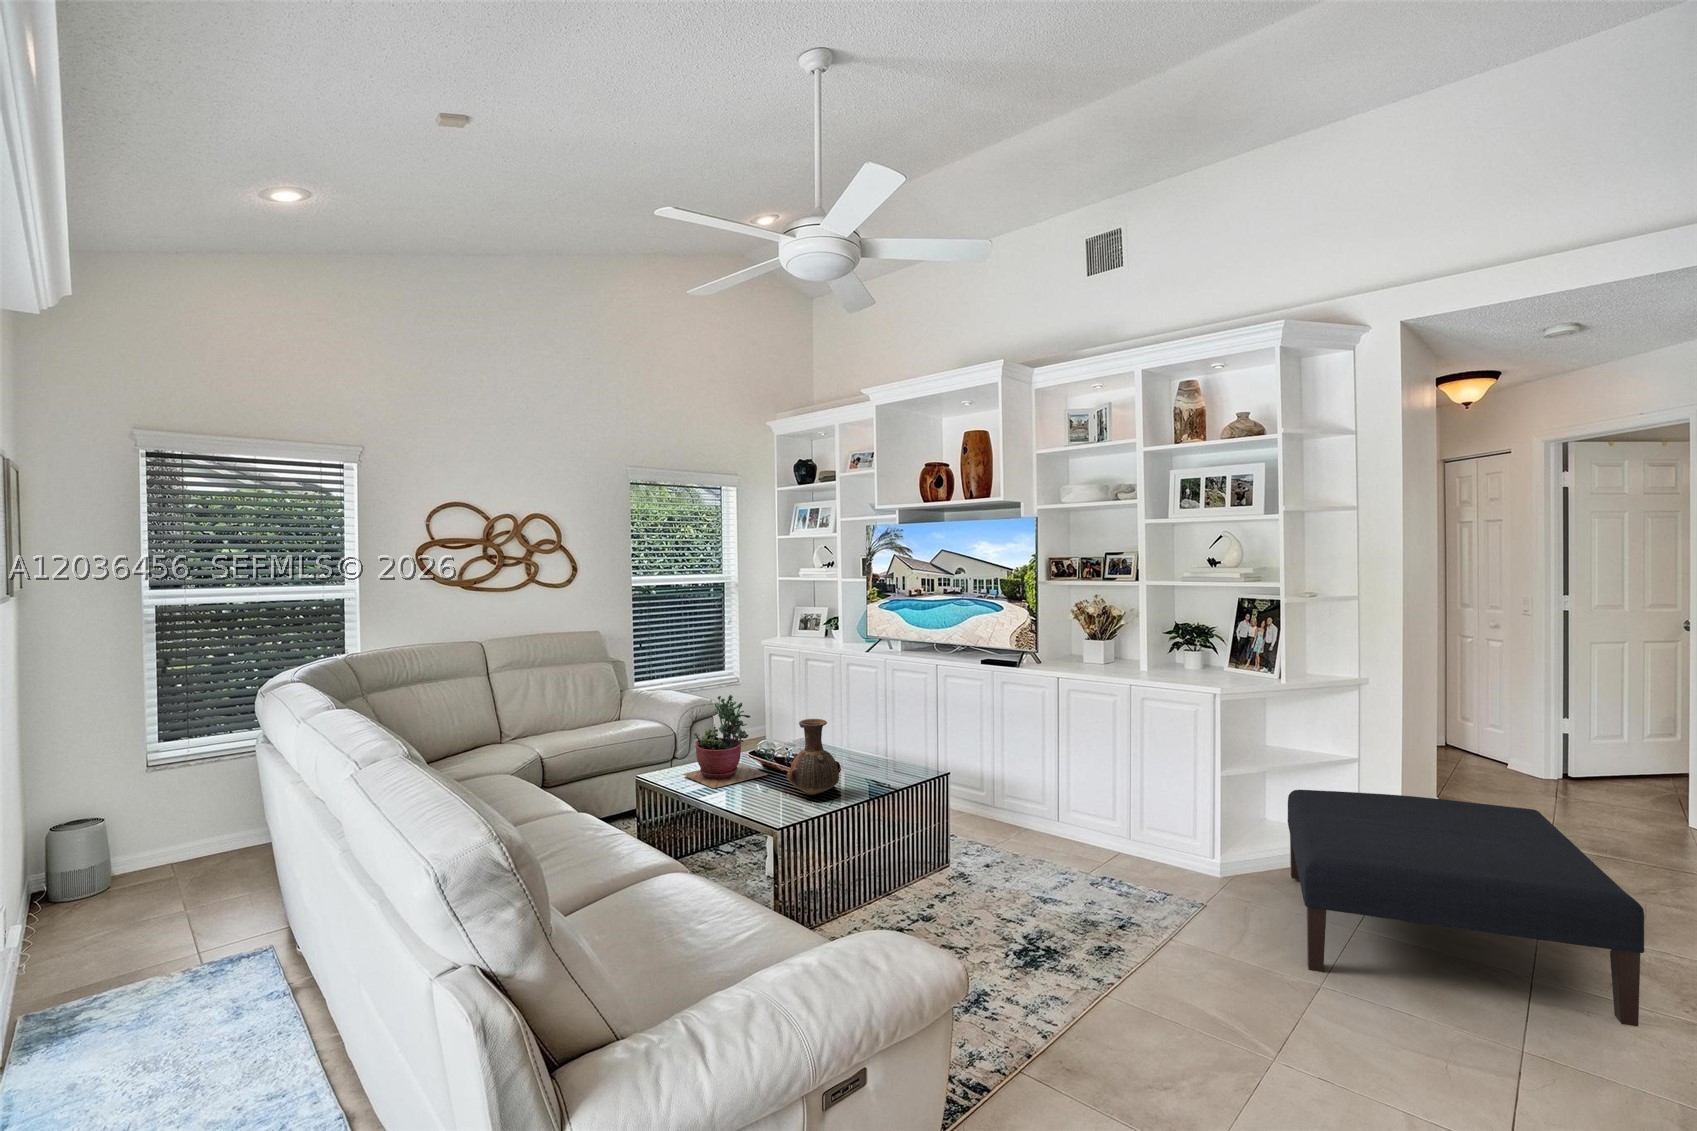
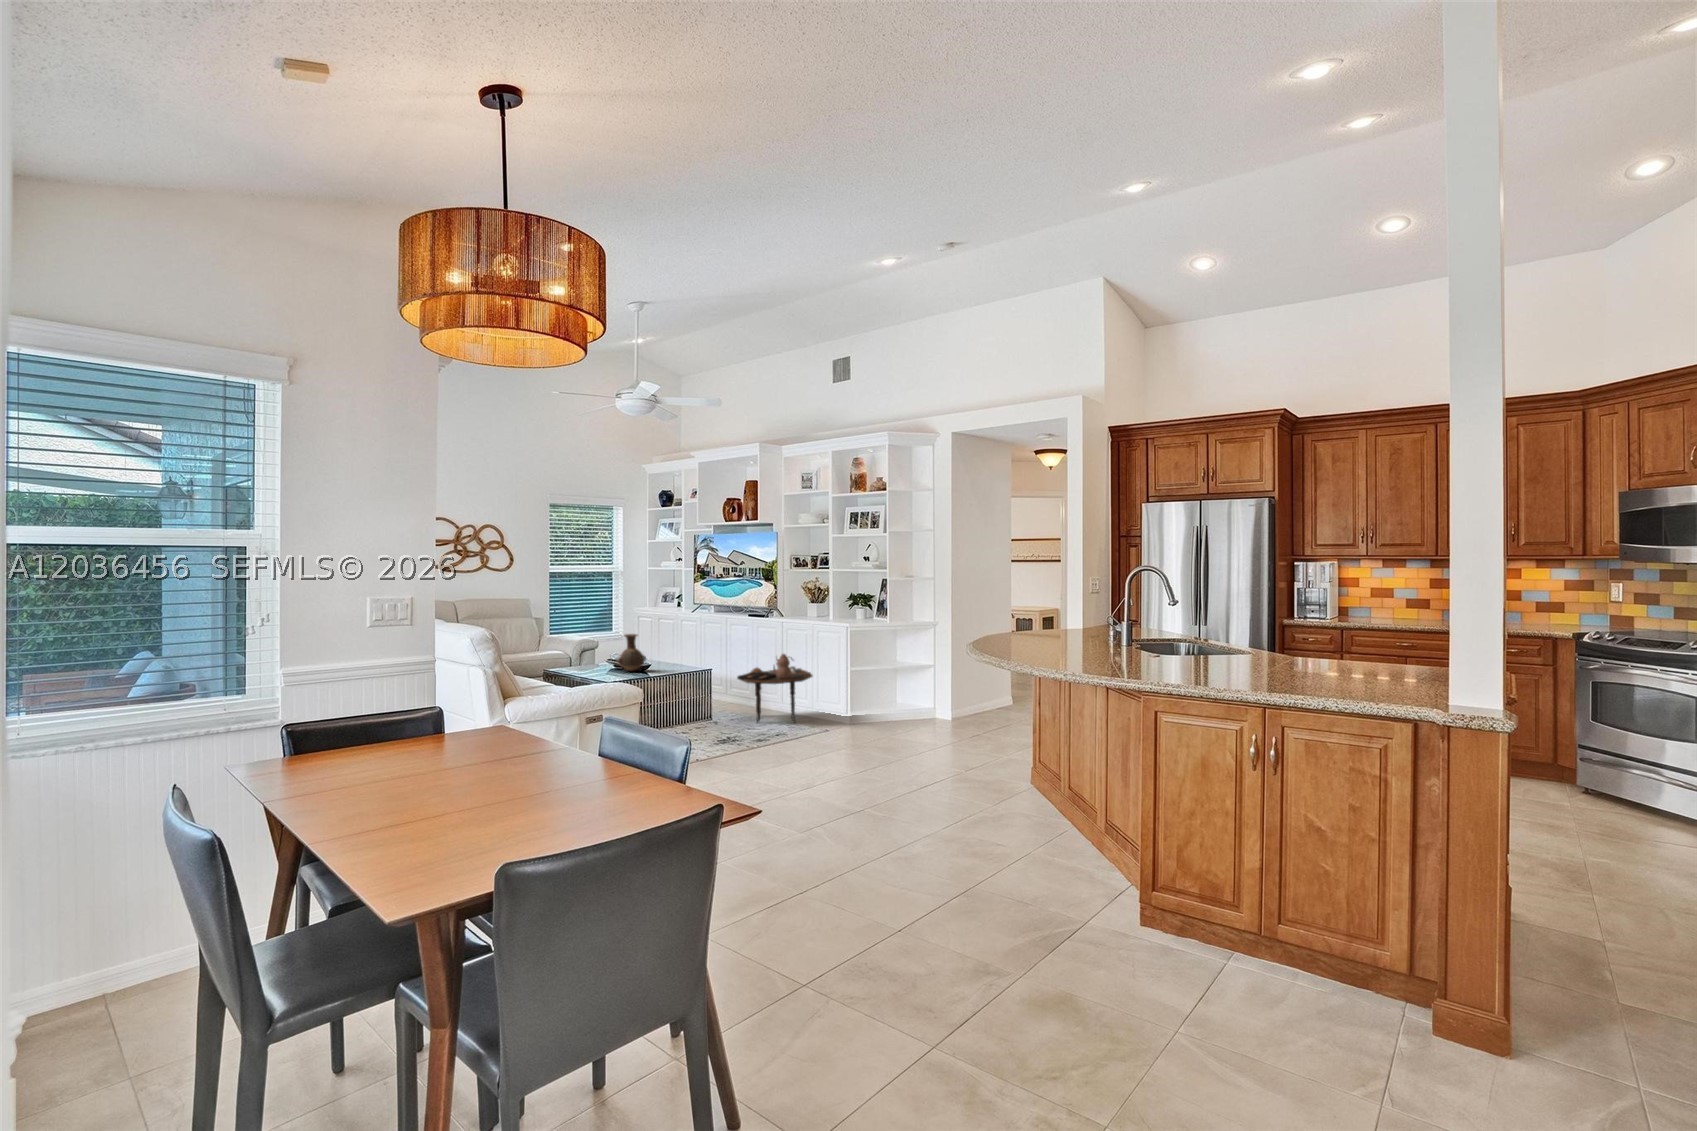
succulent plant: present [683,695,768,788] -> none [567,624,612,669]
side table: none [1007,753,1154,894] -> present [737,654,812,724]
ottoman: present [1288,790,1644,1026] -> none [842,674,983,749]

